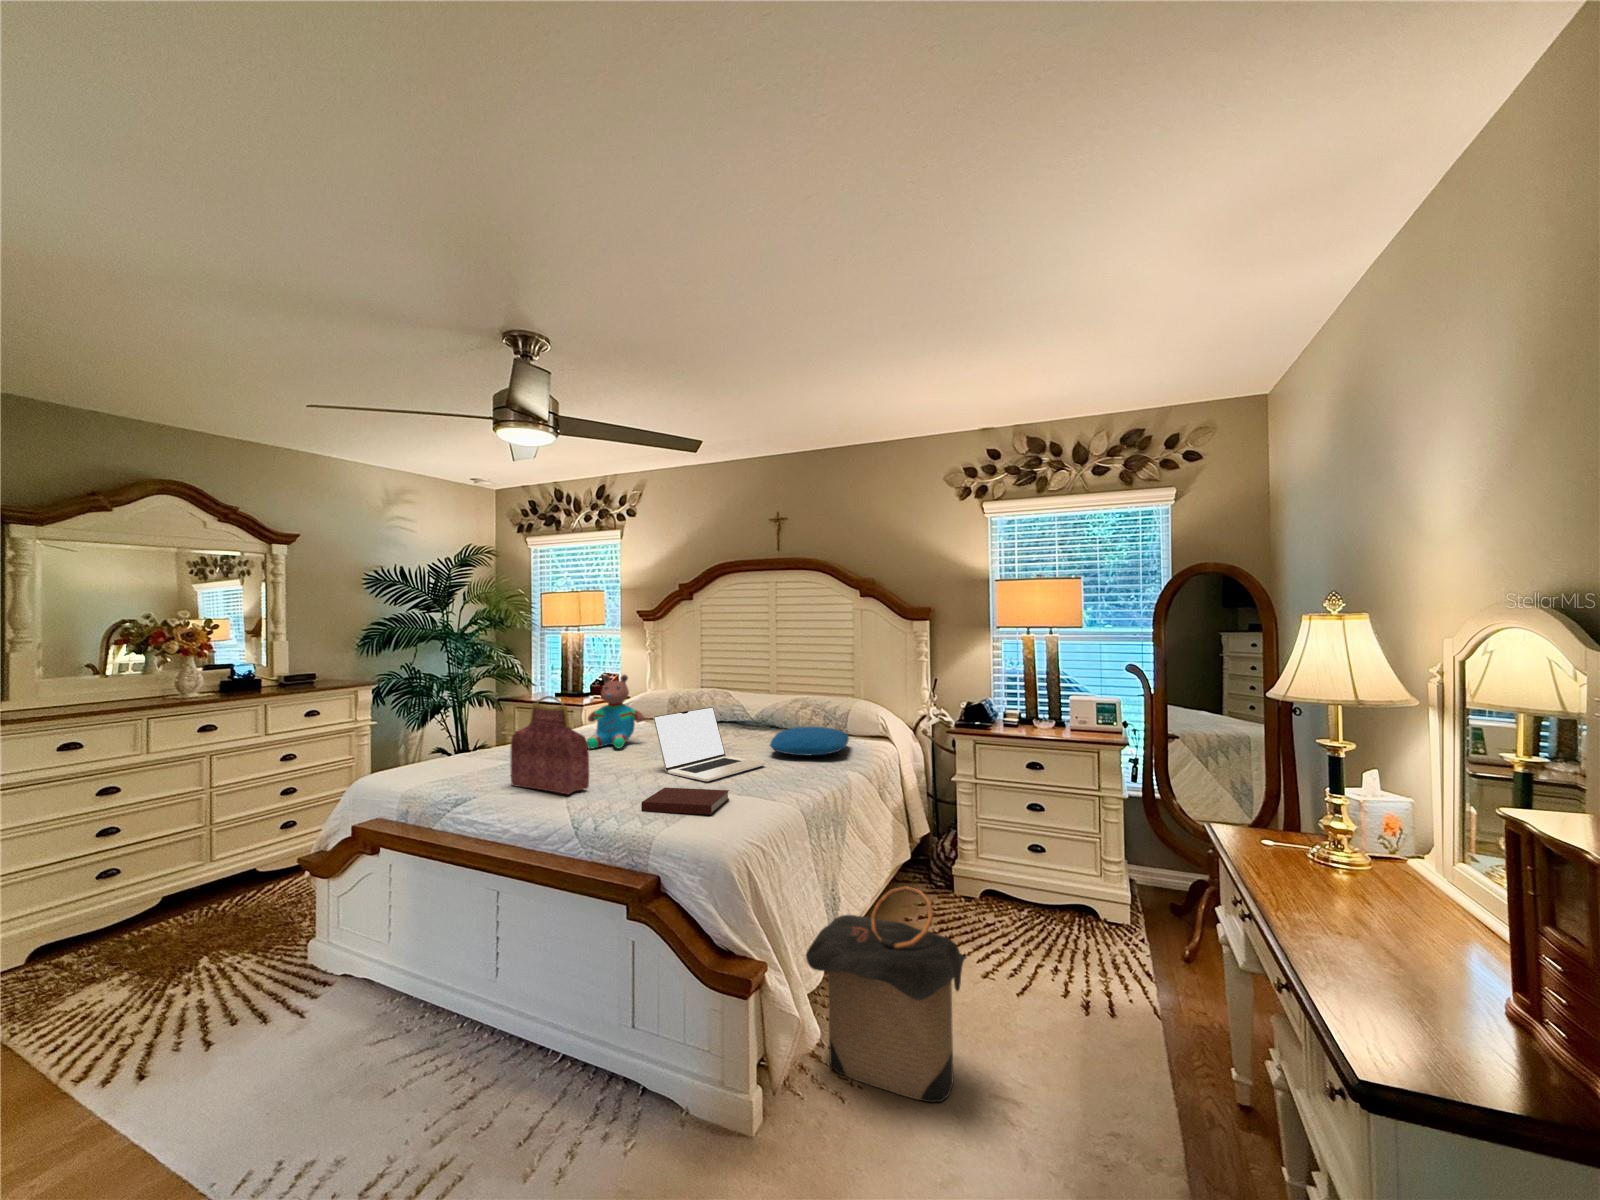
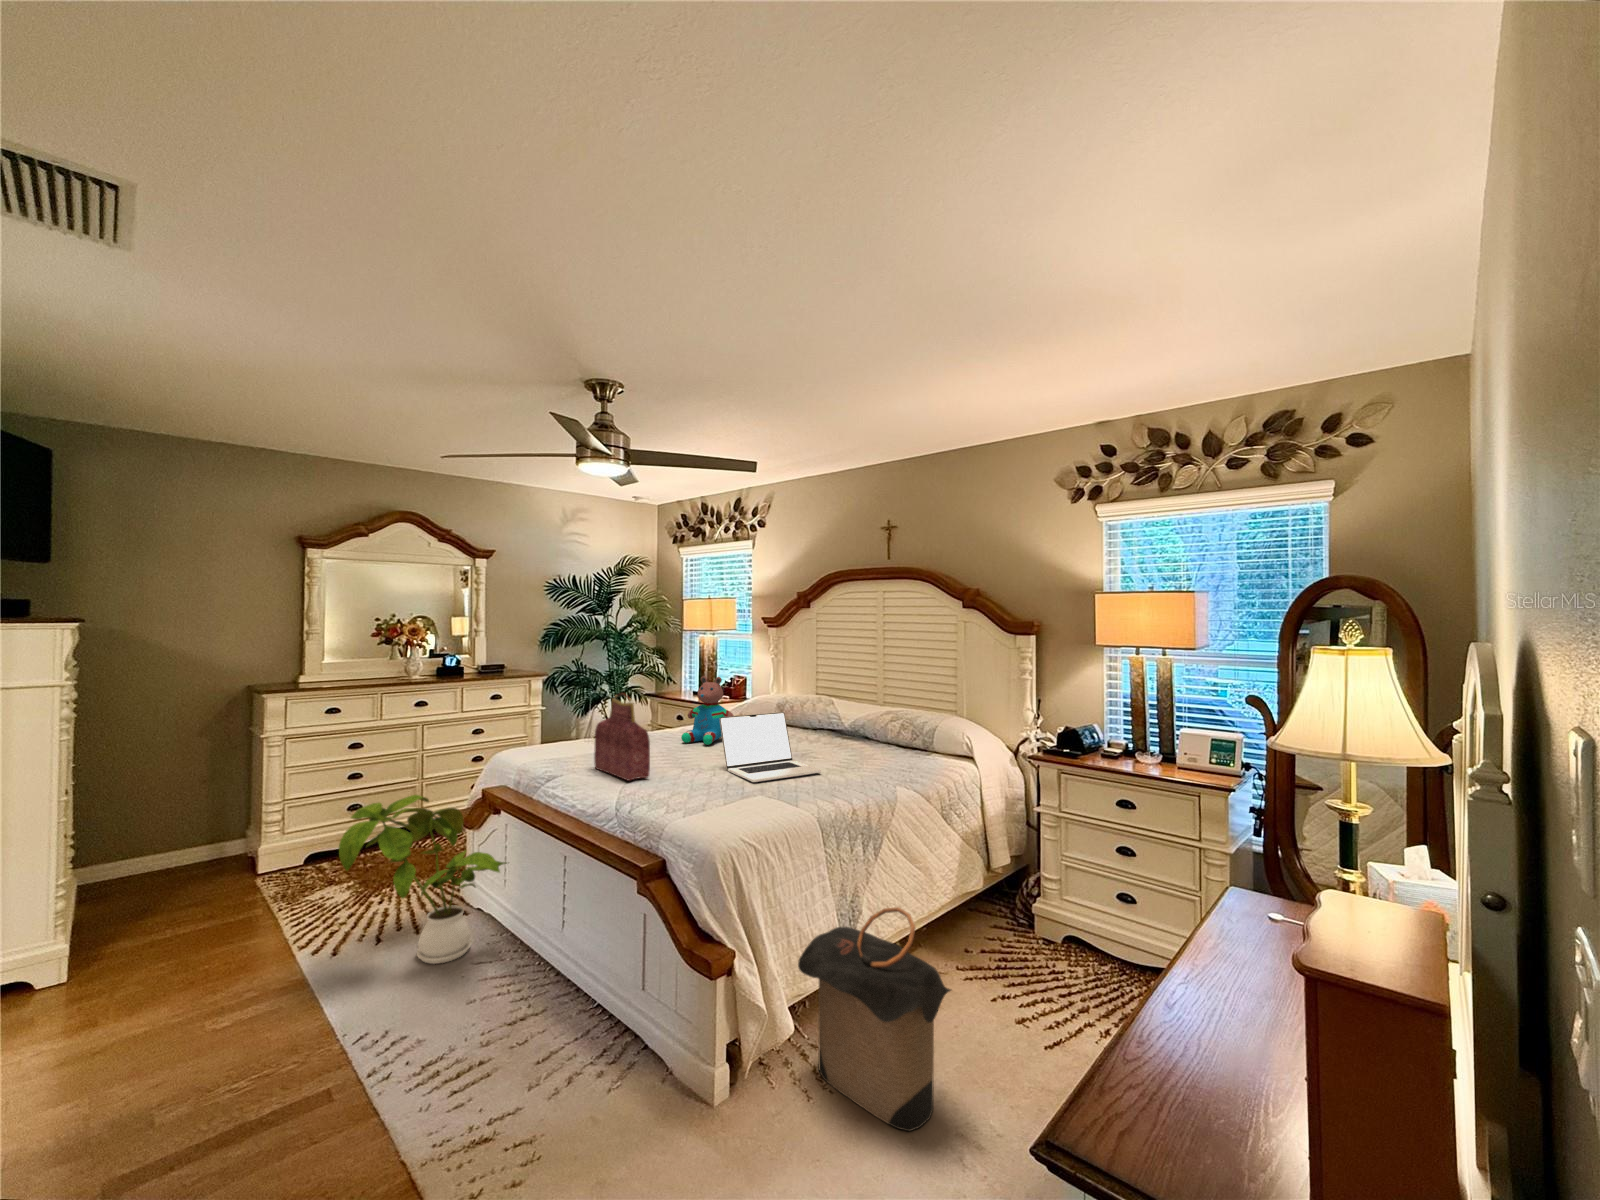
pillow: present [770,727,849,756] -> none [834,739,923,768]
notebook: present [641,787,729,815] -> none [674,783,758,812]
house plant: none [173,843,412,1056] -> present [339,795,507,964]

